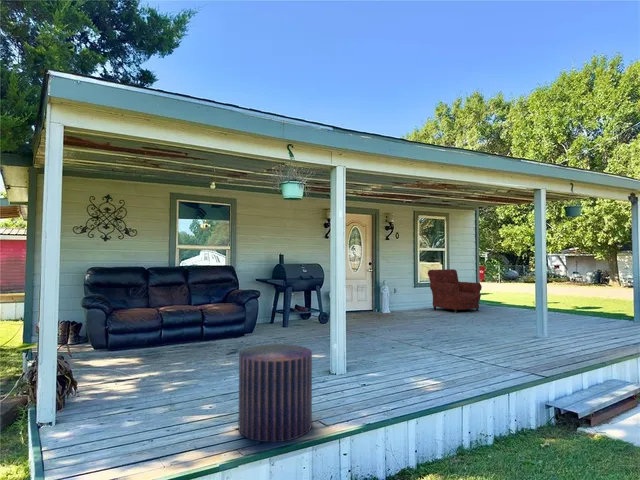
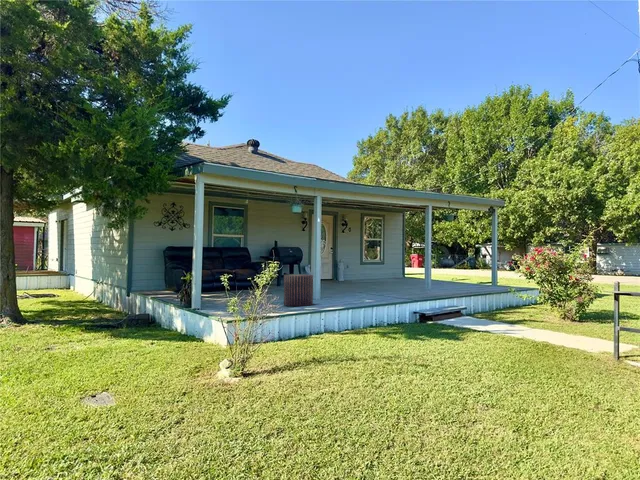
armchair: present [428,269,482,313] -> none [371,253,406,281]

